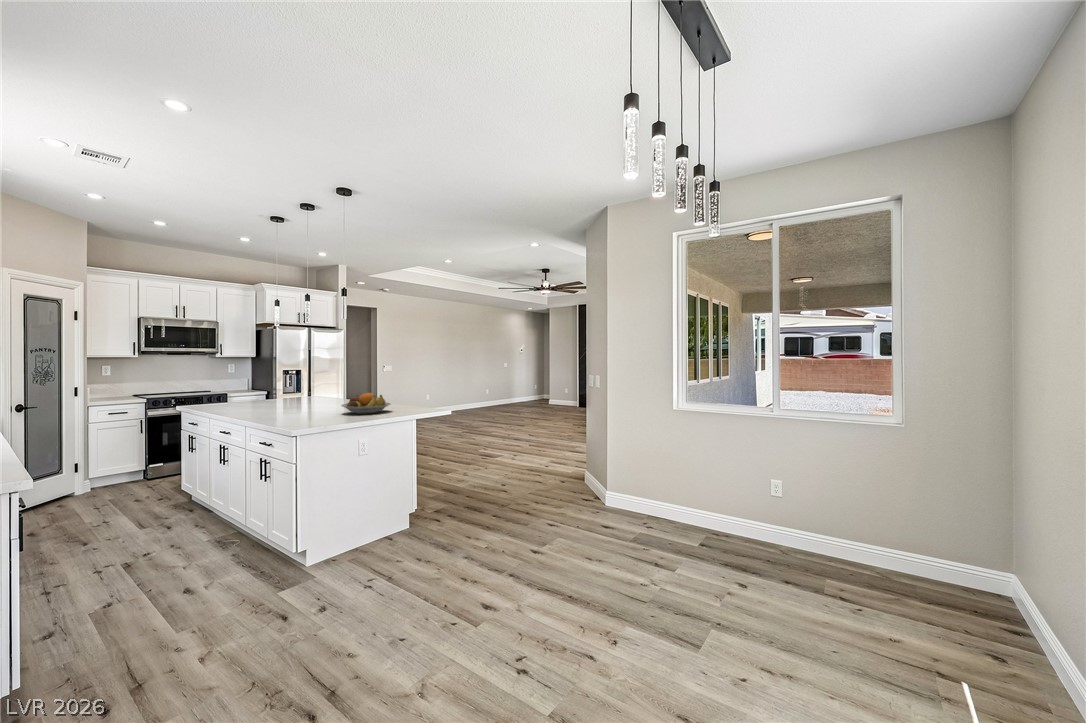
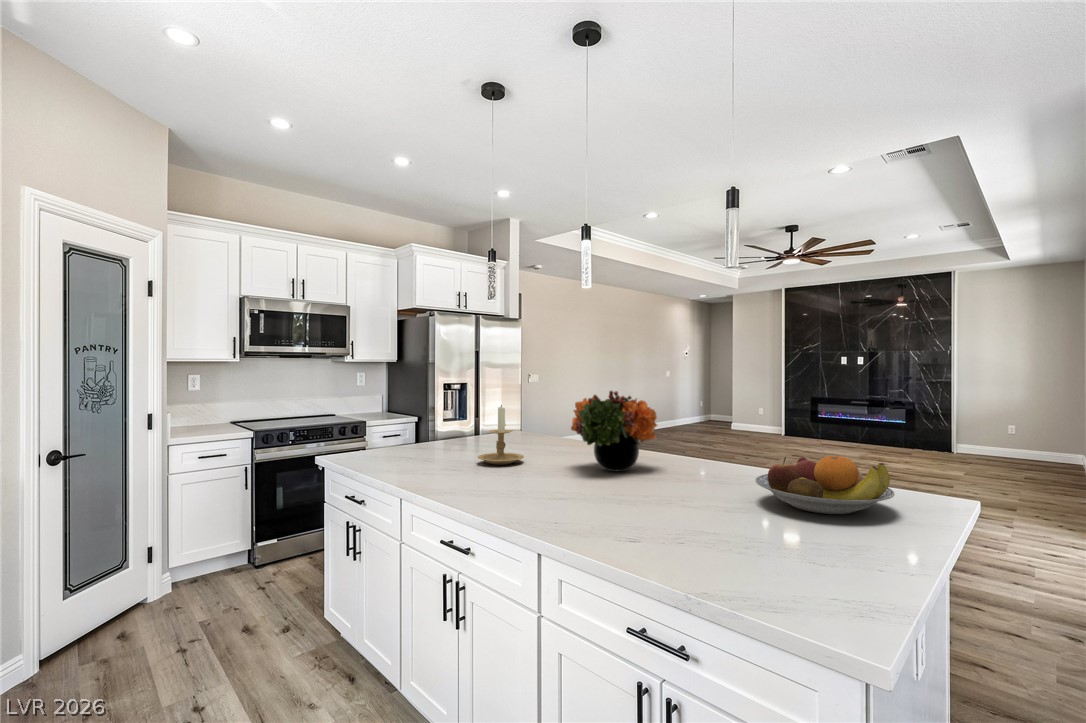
flower arrangement: none [296,371,342,407] -> present [571,391,657,471]
candle holder: none [258,378,284,407] -> present [478,405,524,465]

